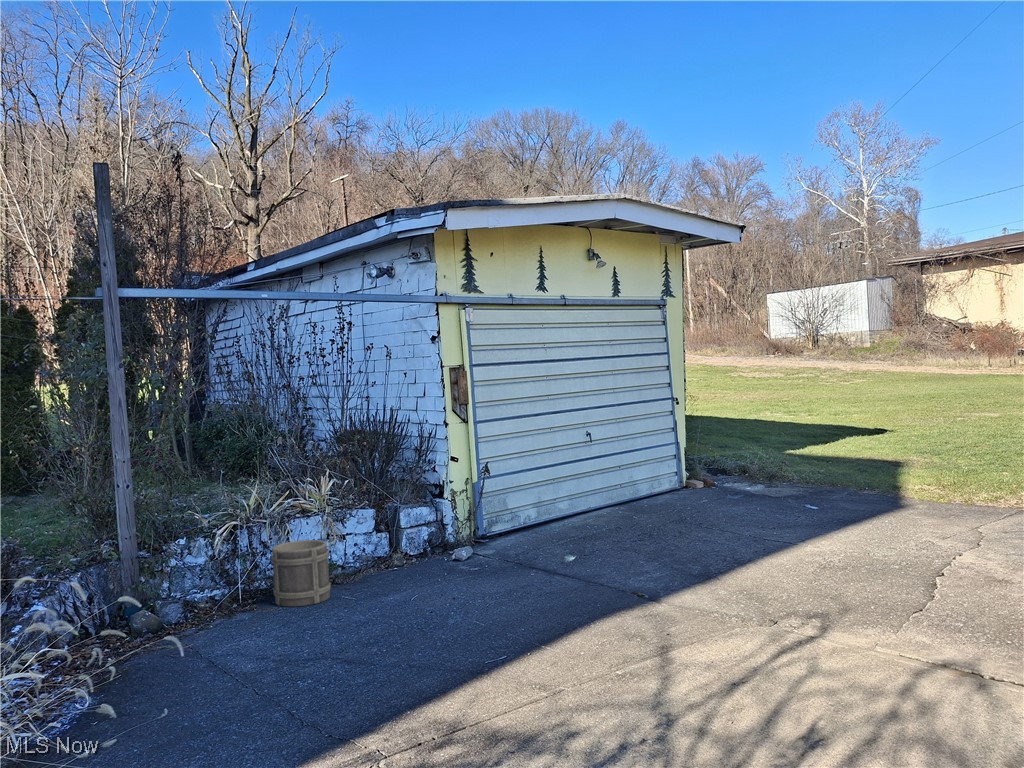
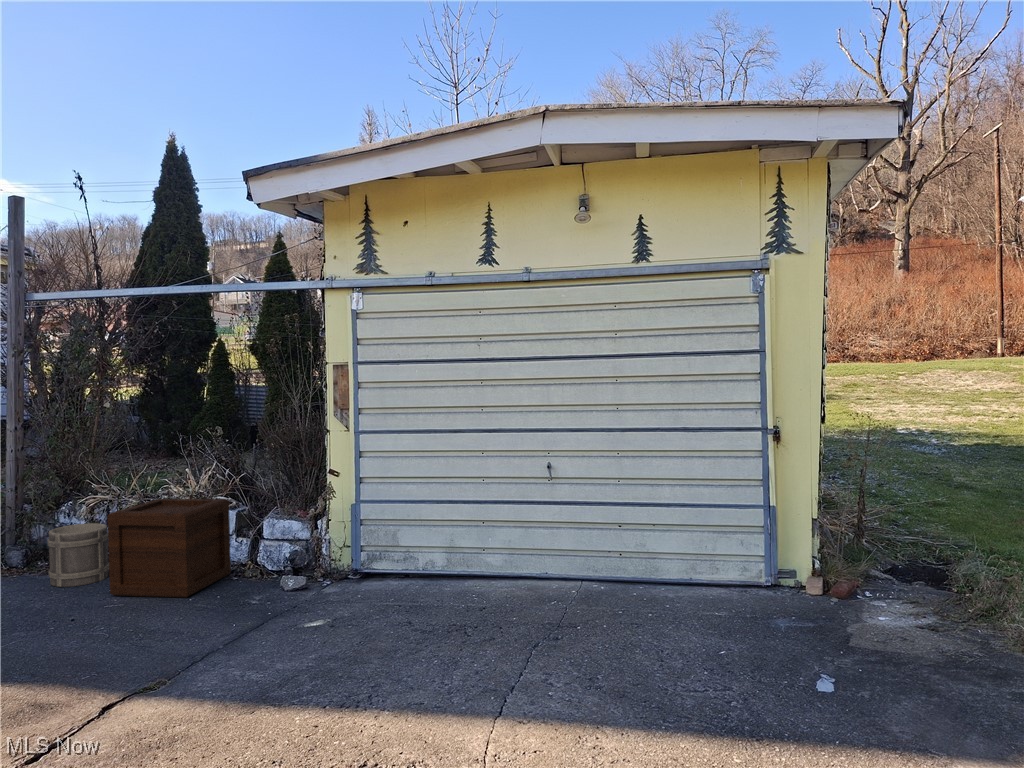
wooden crate: none [344,493,454,588] -> present [108,499,231,598]

